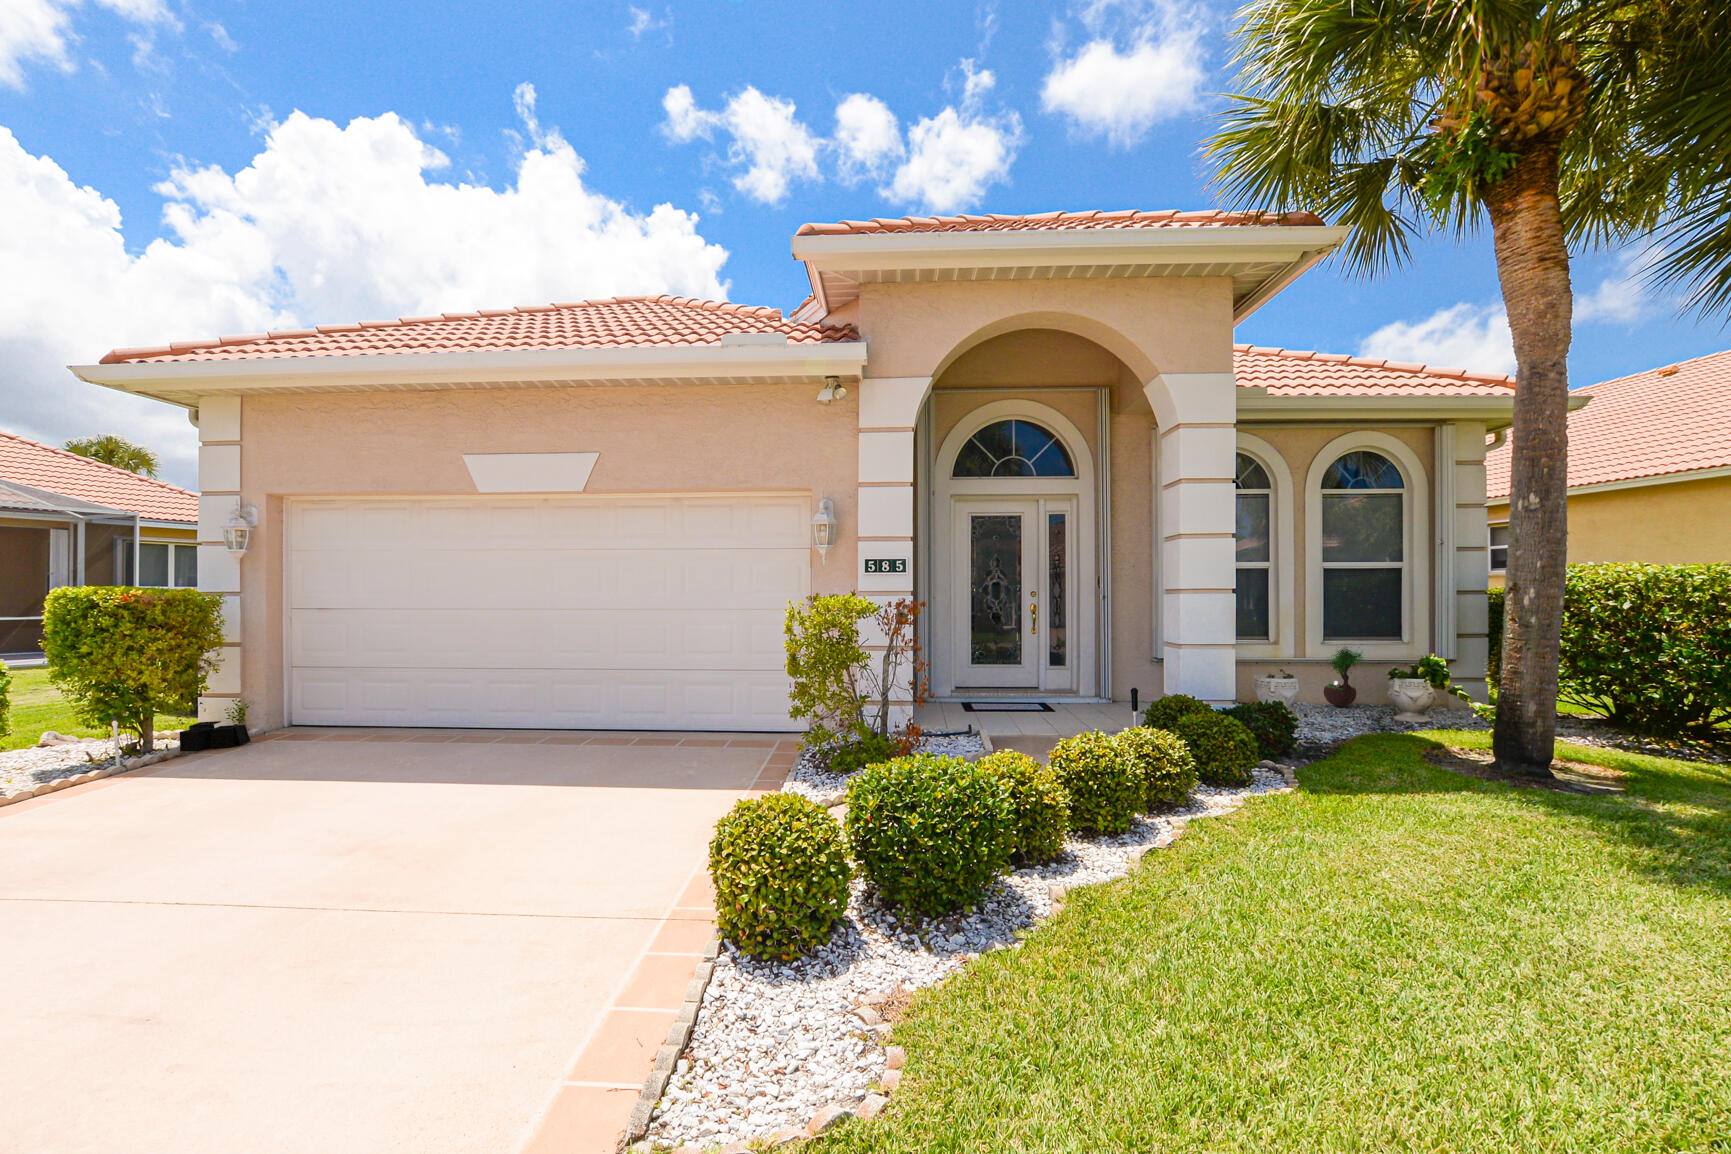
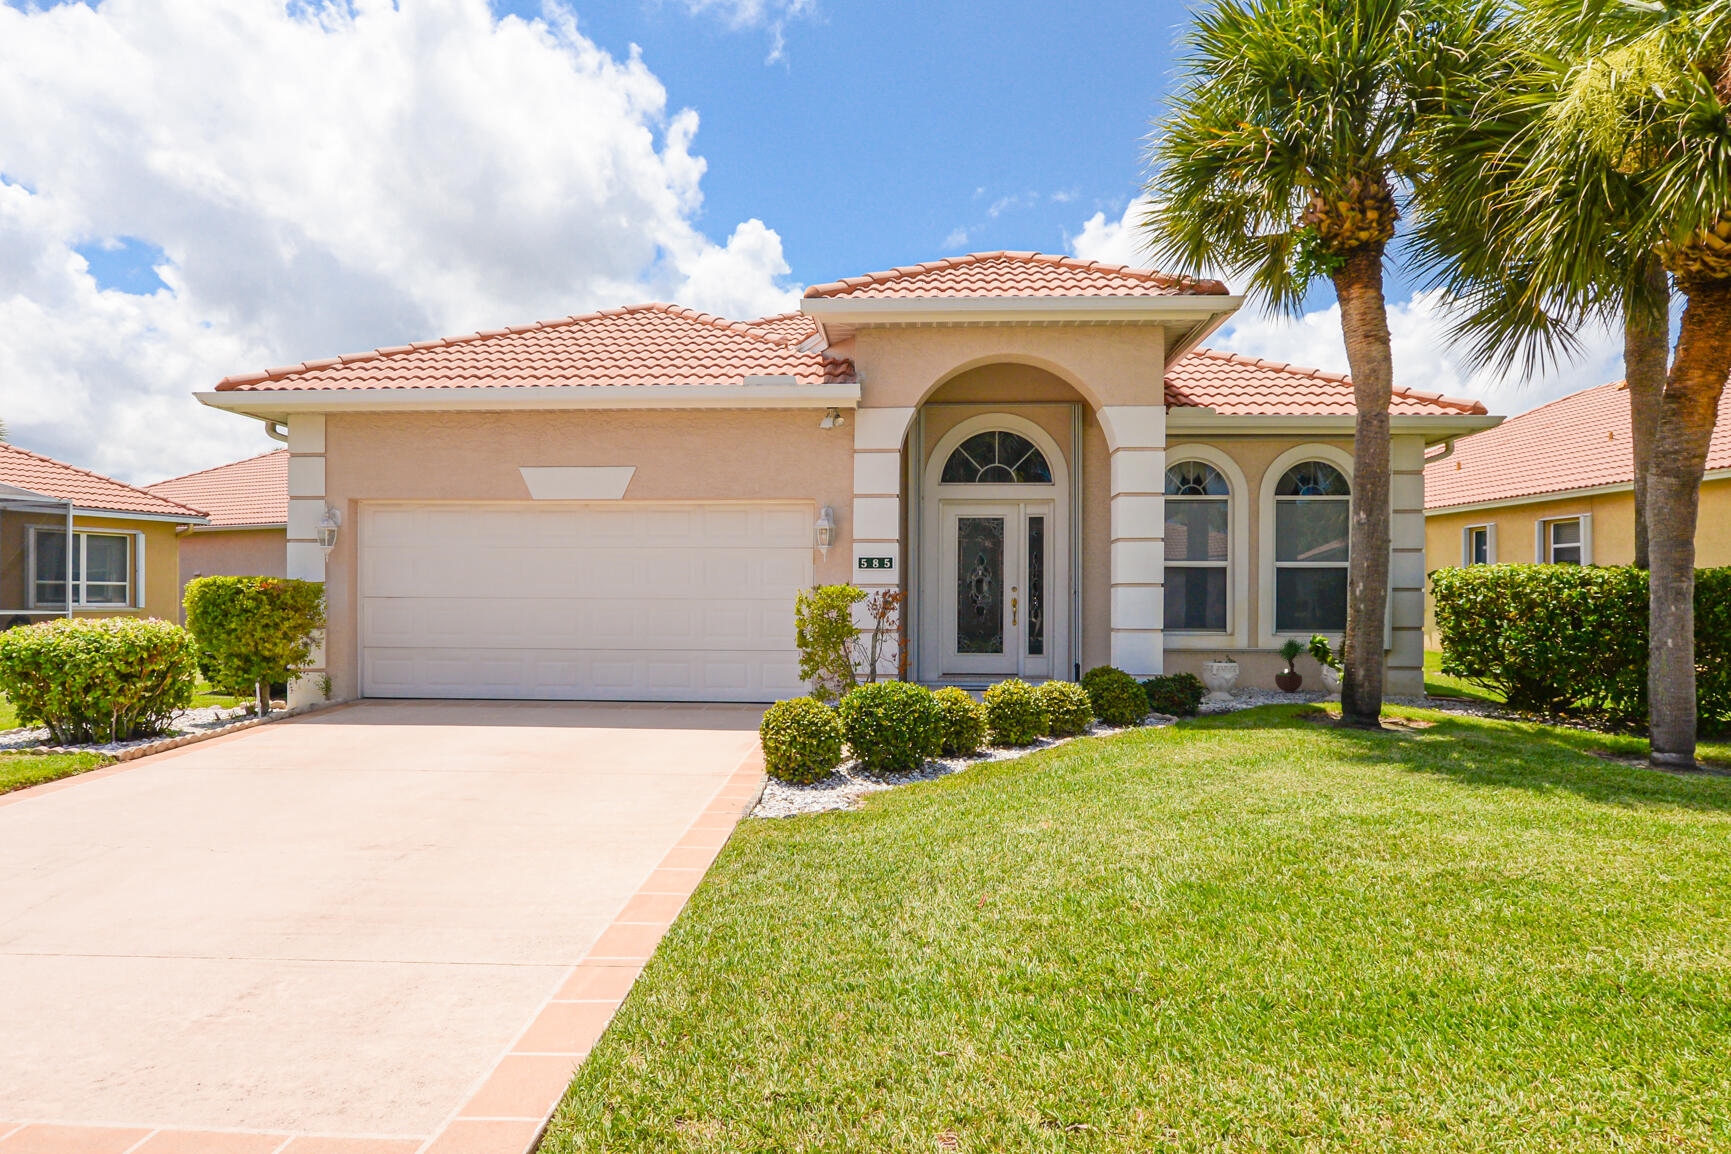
storage bin: present [179,721,251,751] -> none [292,690,342,711]

